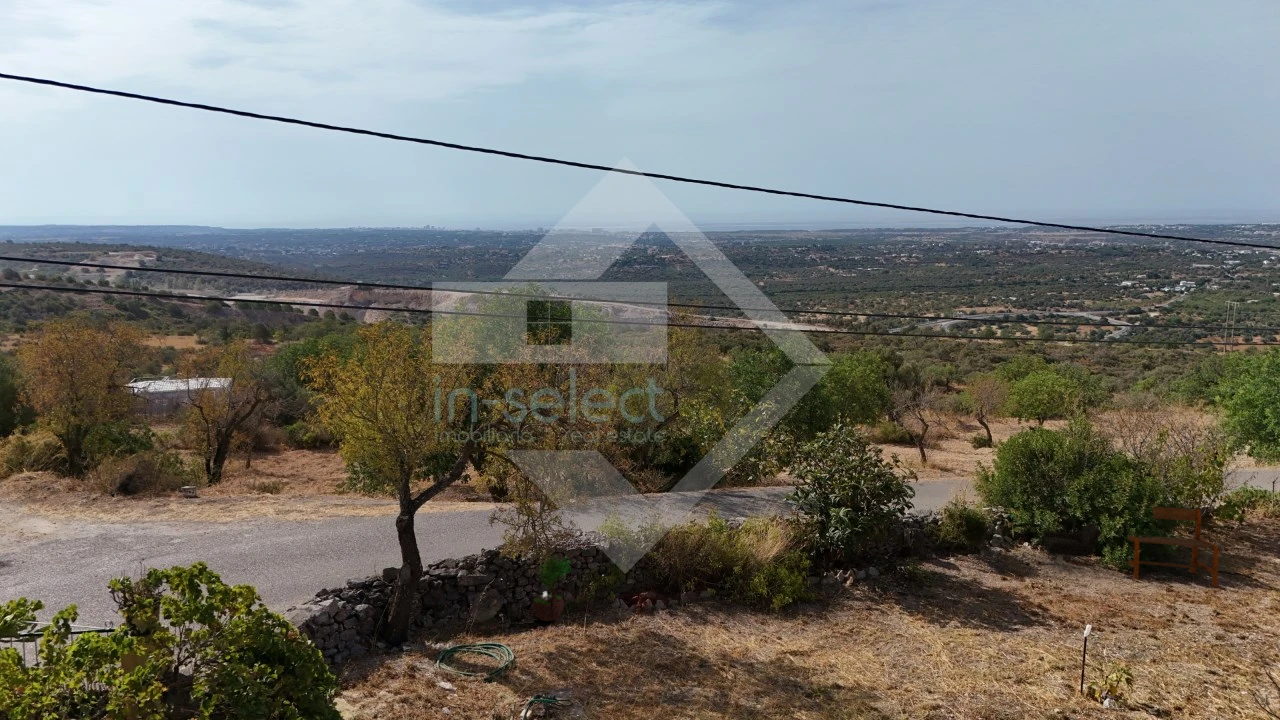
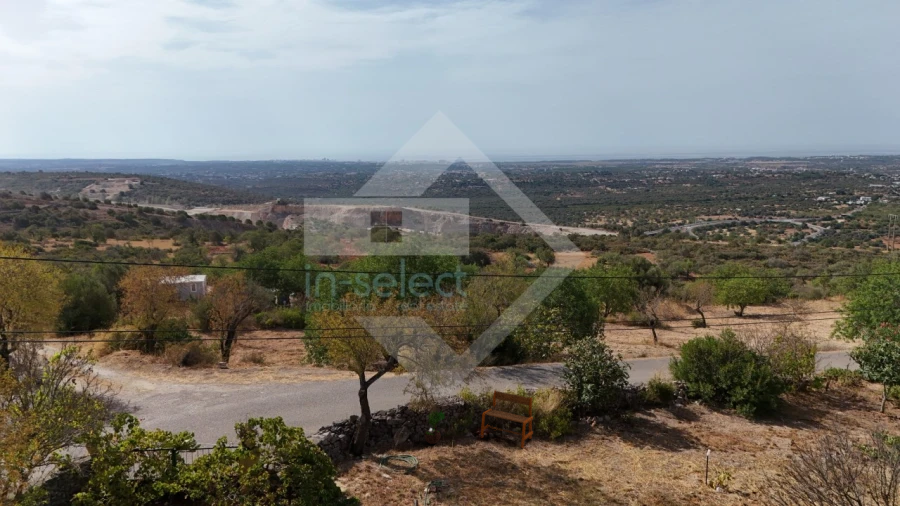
bench: present [1128,507,1219,587] -> present [481,390,533,448]
lounge chair: present [1043,523,1101,571] -> none [700,391,736,419]

